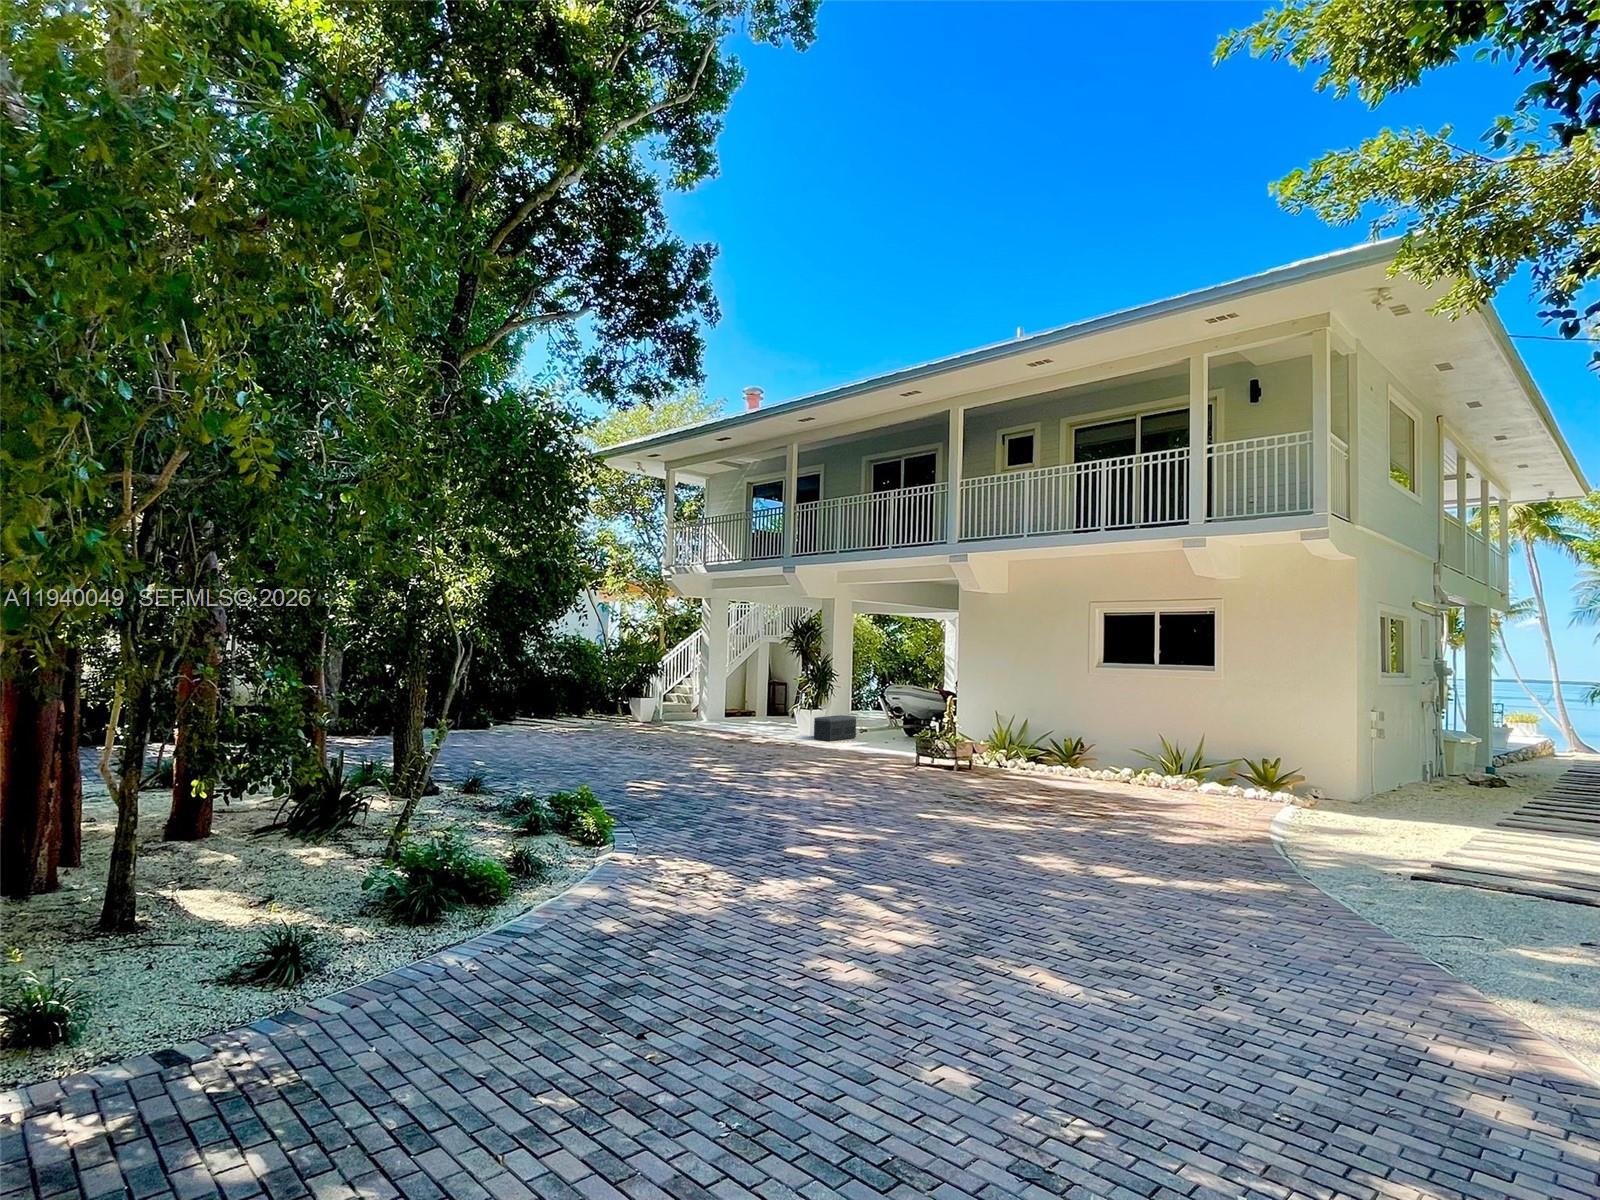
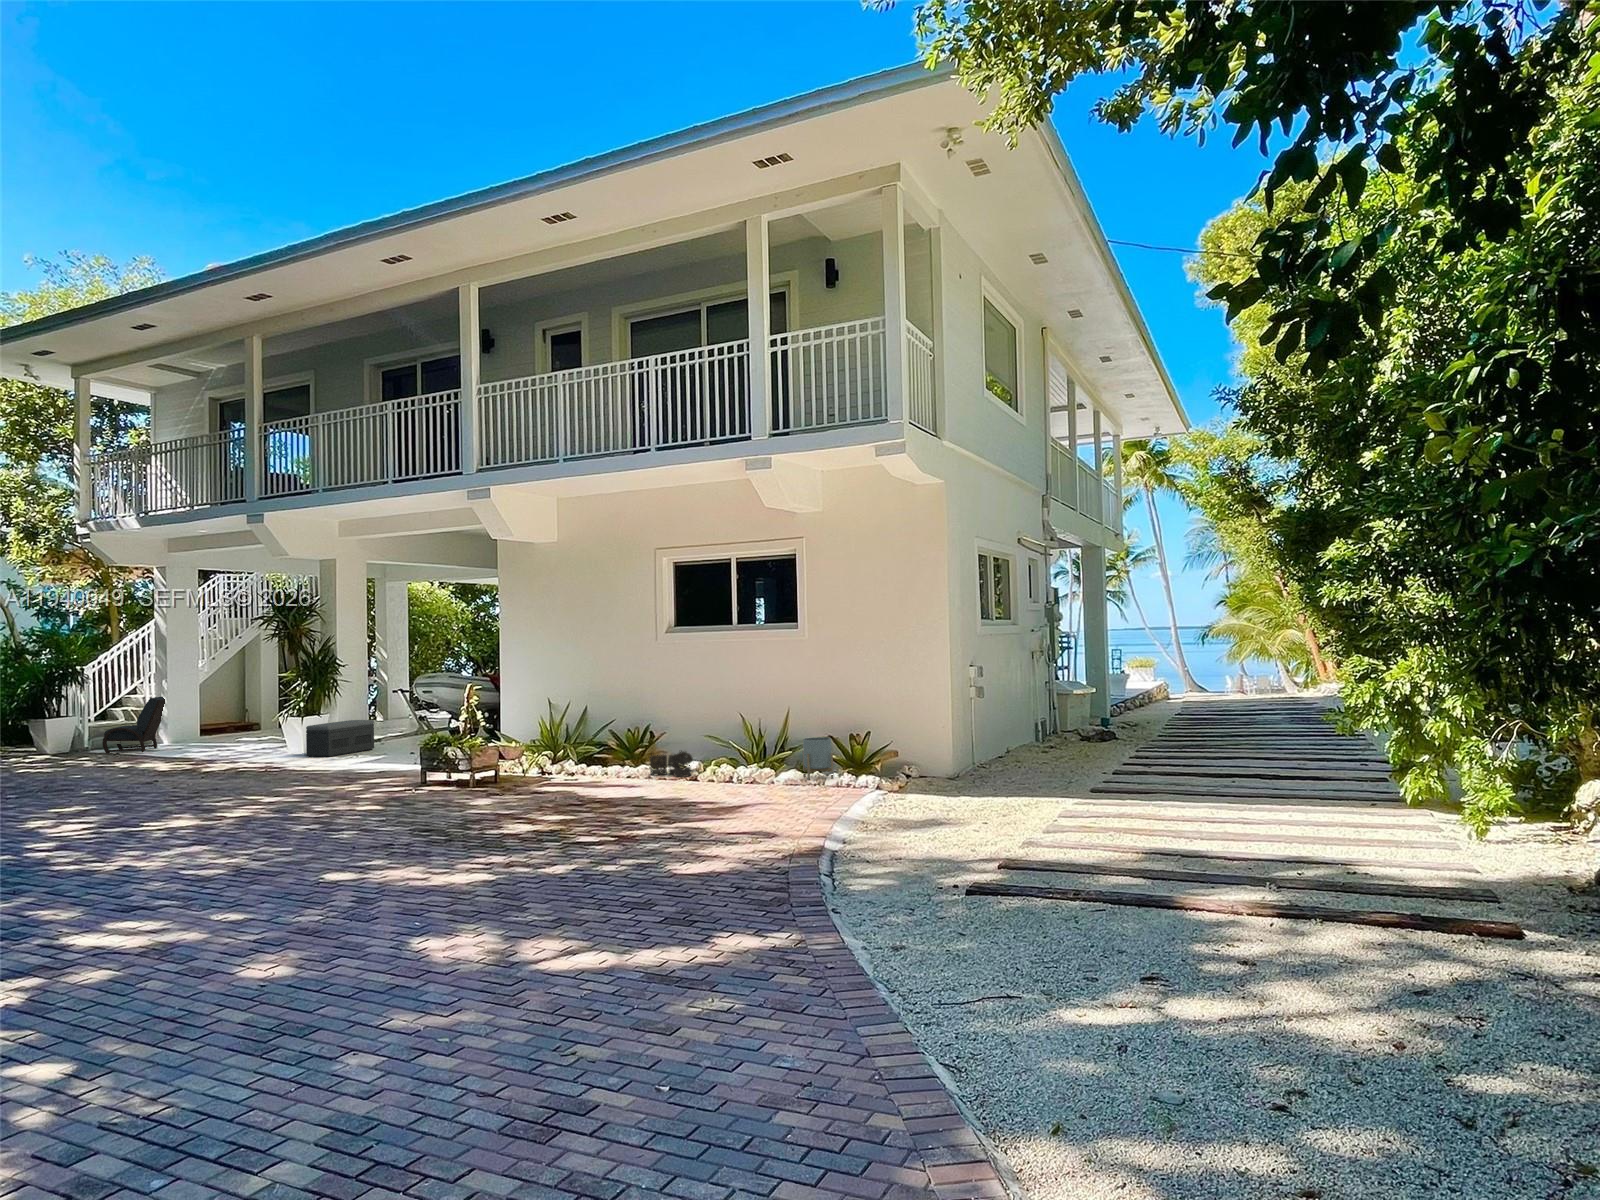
lounge chair: none [674,689,713,727] -> present [102,697,165,754]
woven basket: none [1088,759,1123,780] -> present [650,751,693,777]
planter: none [1219,759,1247,793] -> present [803,737,833,780]

